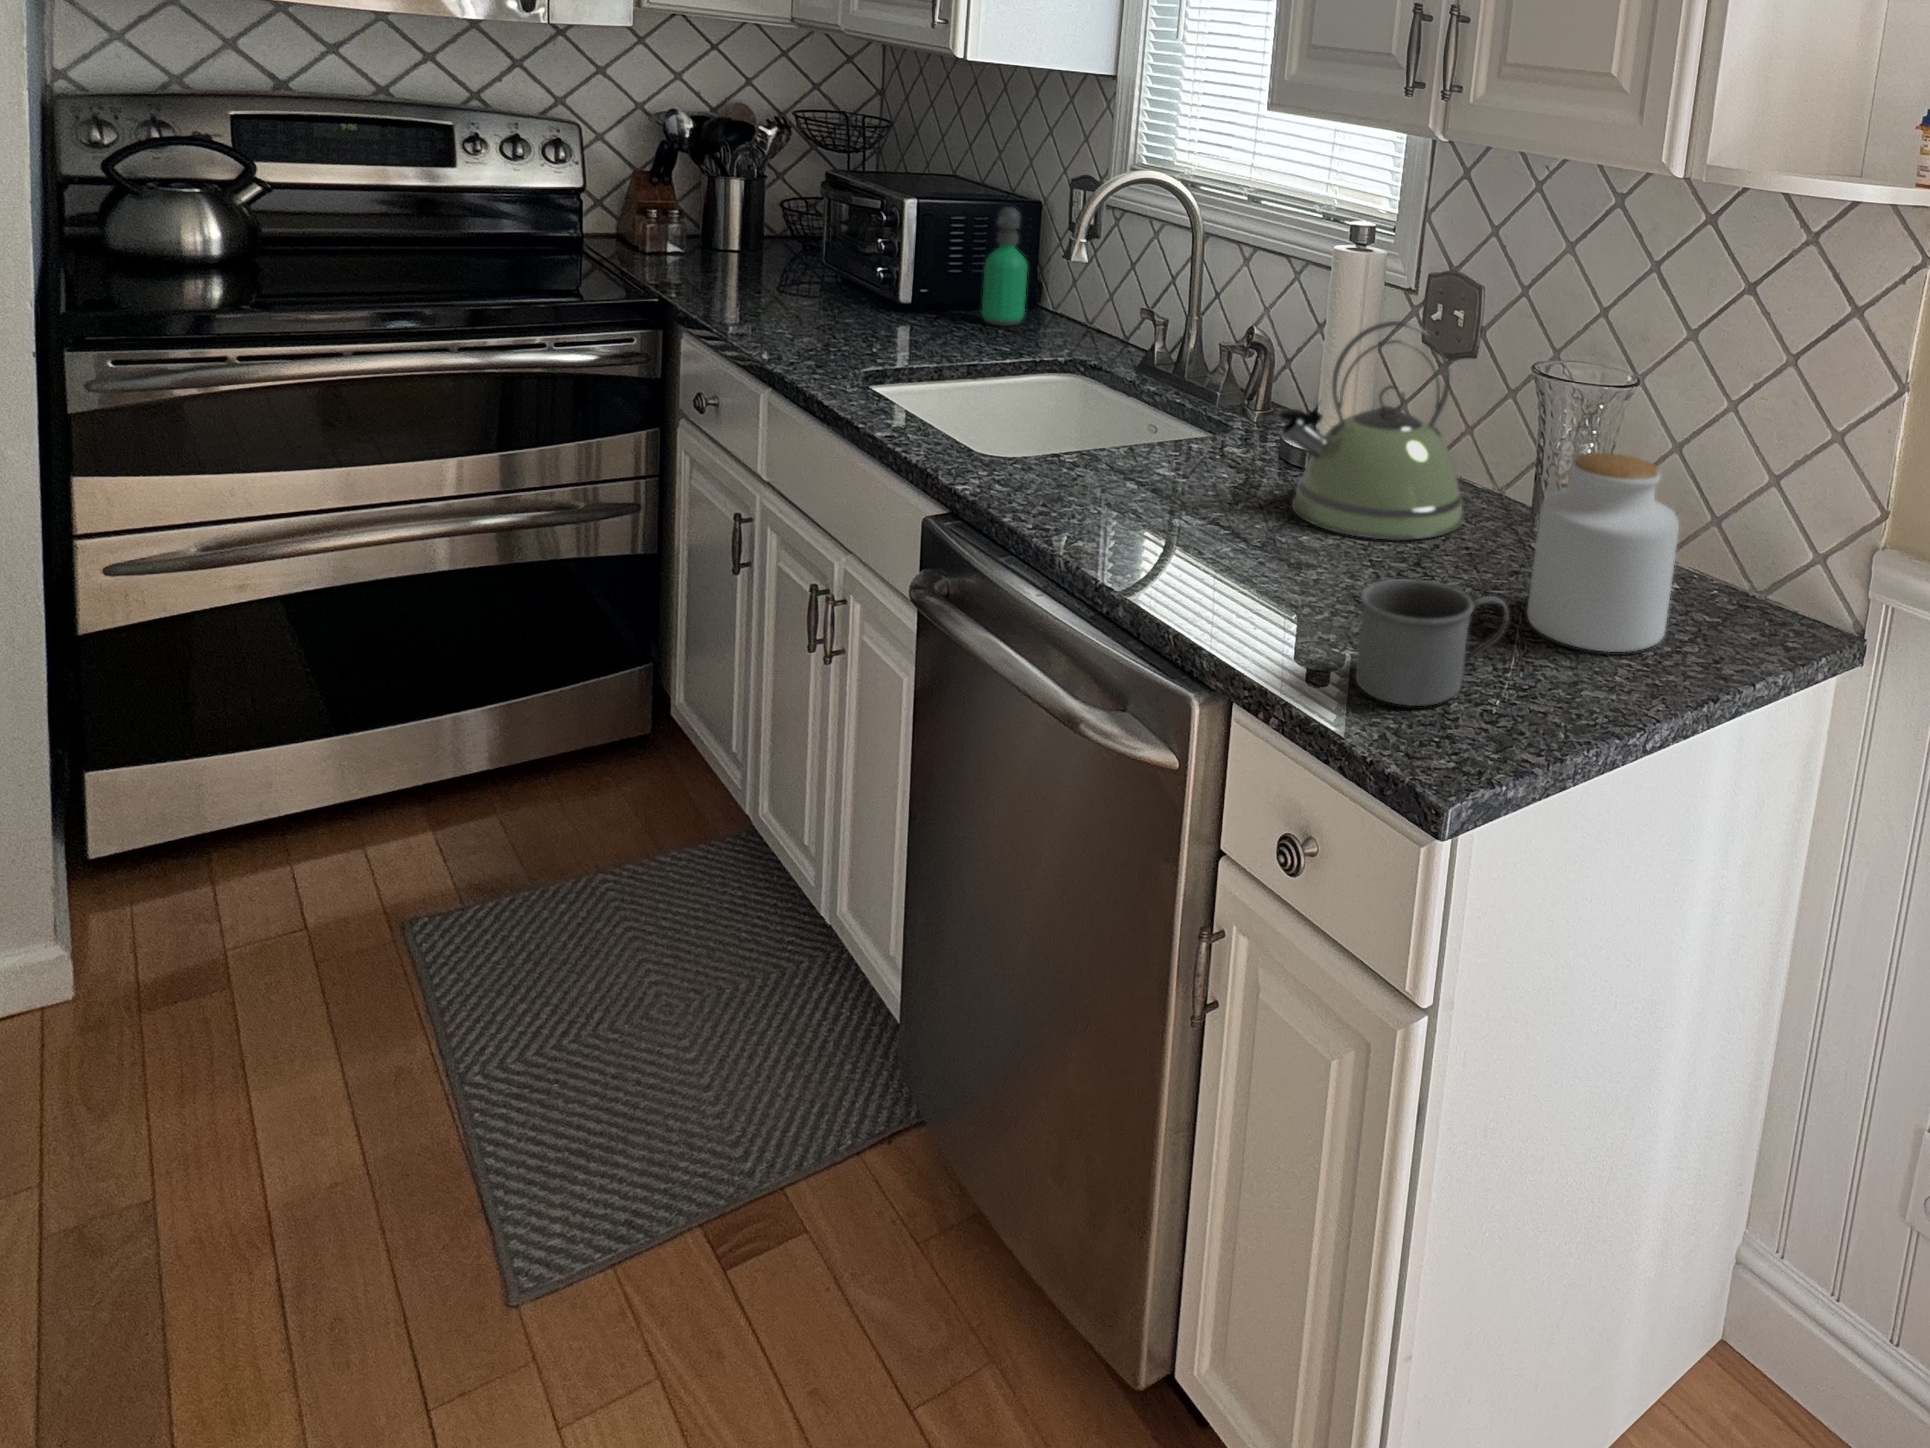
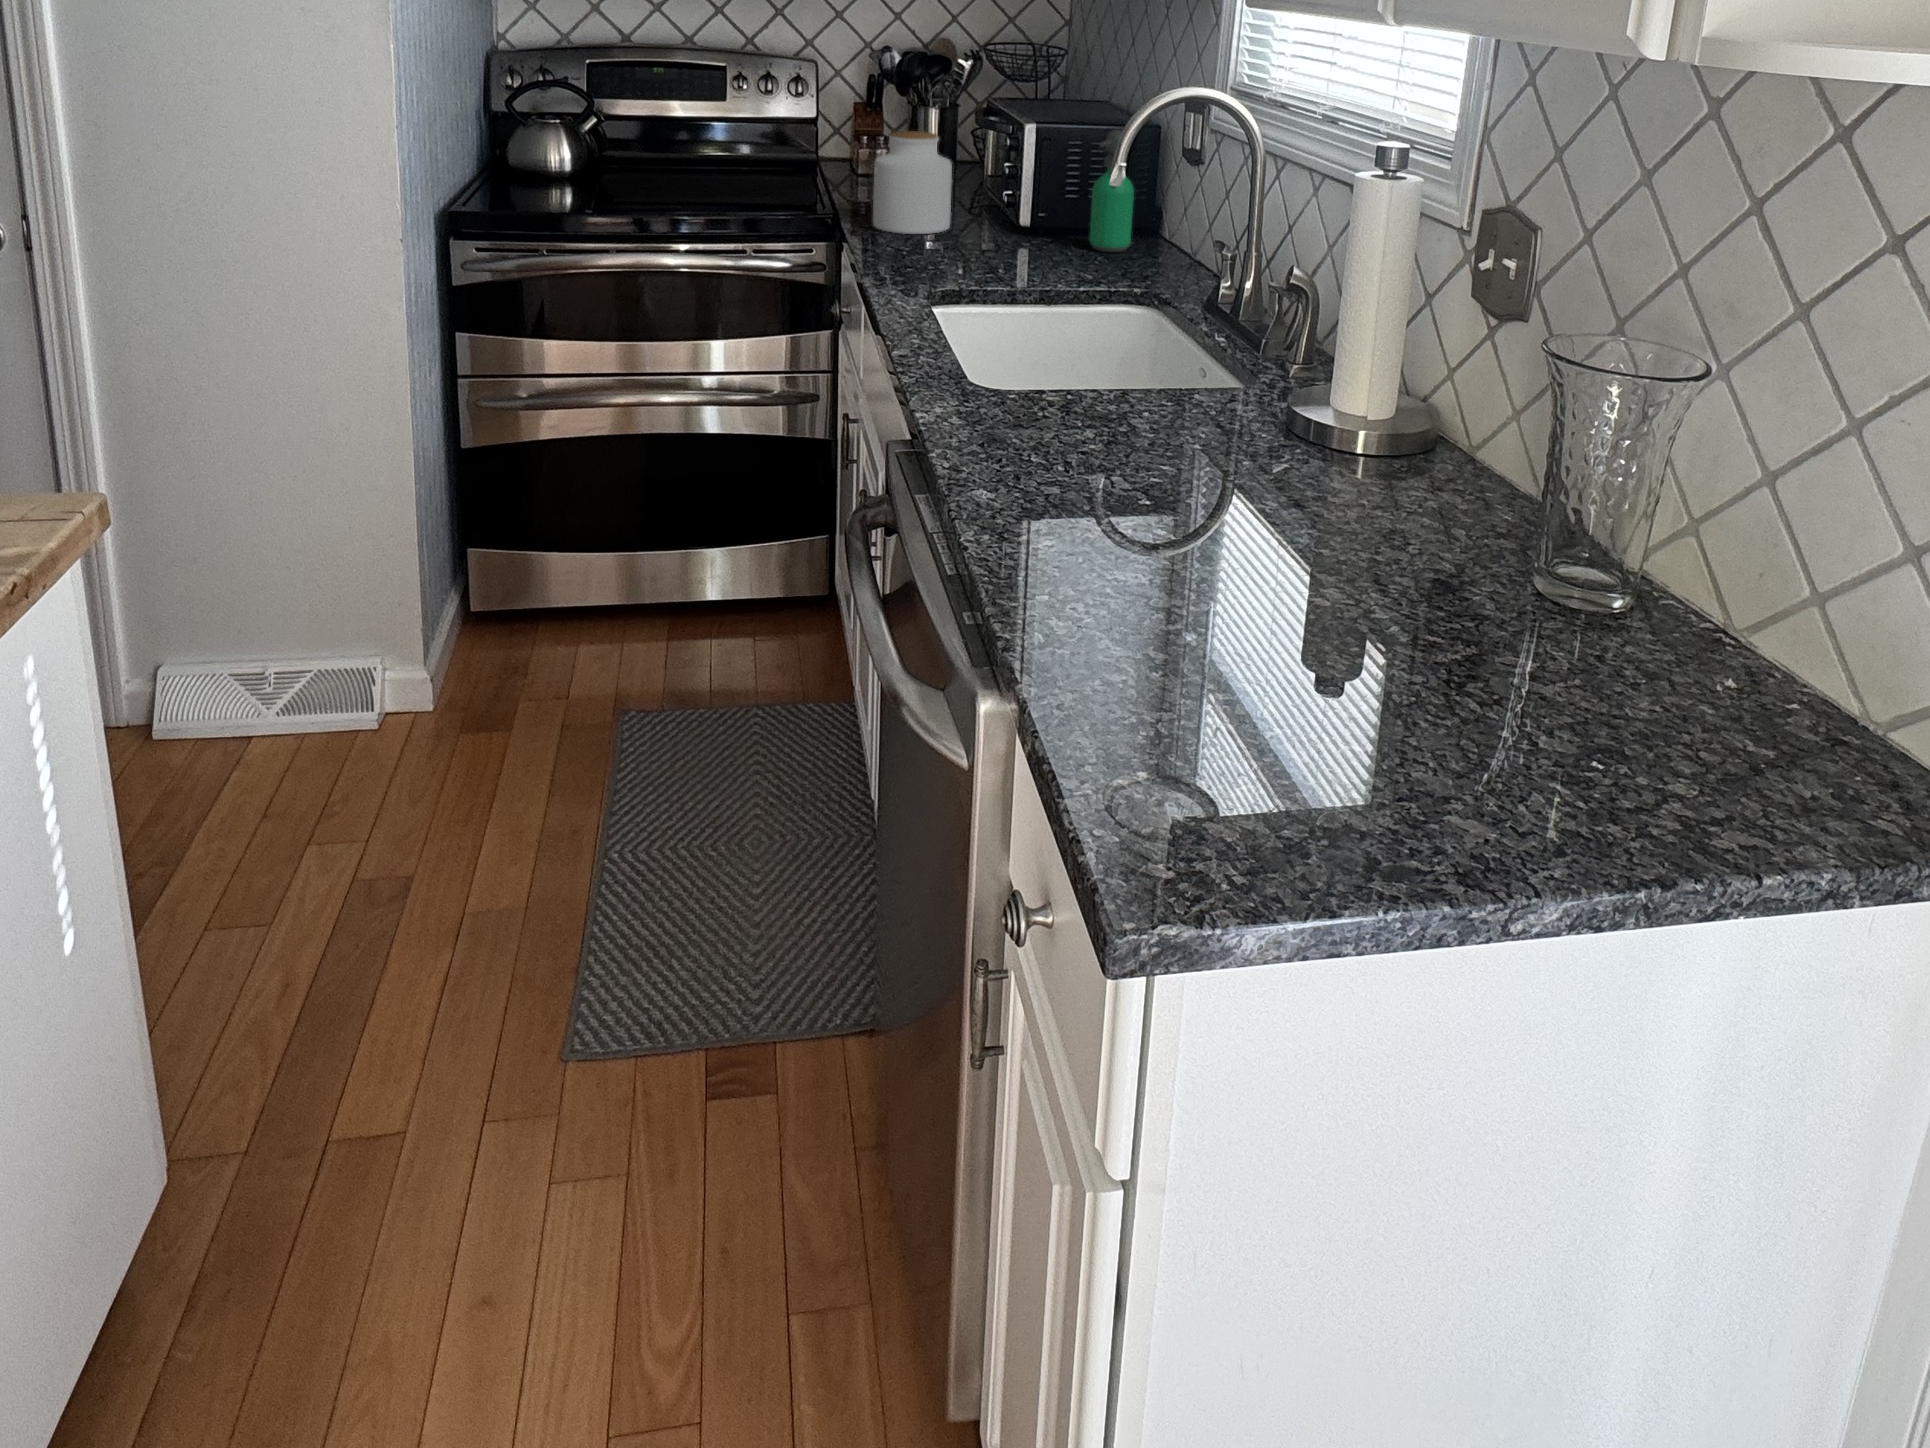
kettle: present [1279,321,1463,540] -> none [1225,268,1465,549]
jar: present [1528,453,1679,652] -> present [873,131,952,234]
mug: present [1356,579,1509,706] -> none [1128,606,1334,785]

